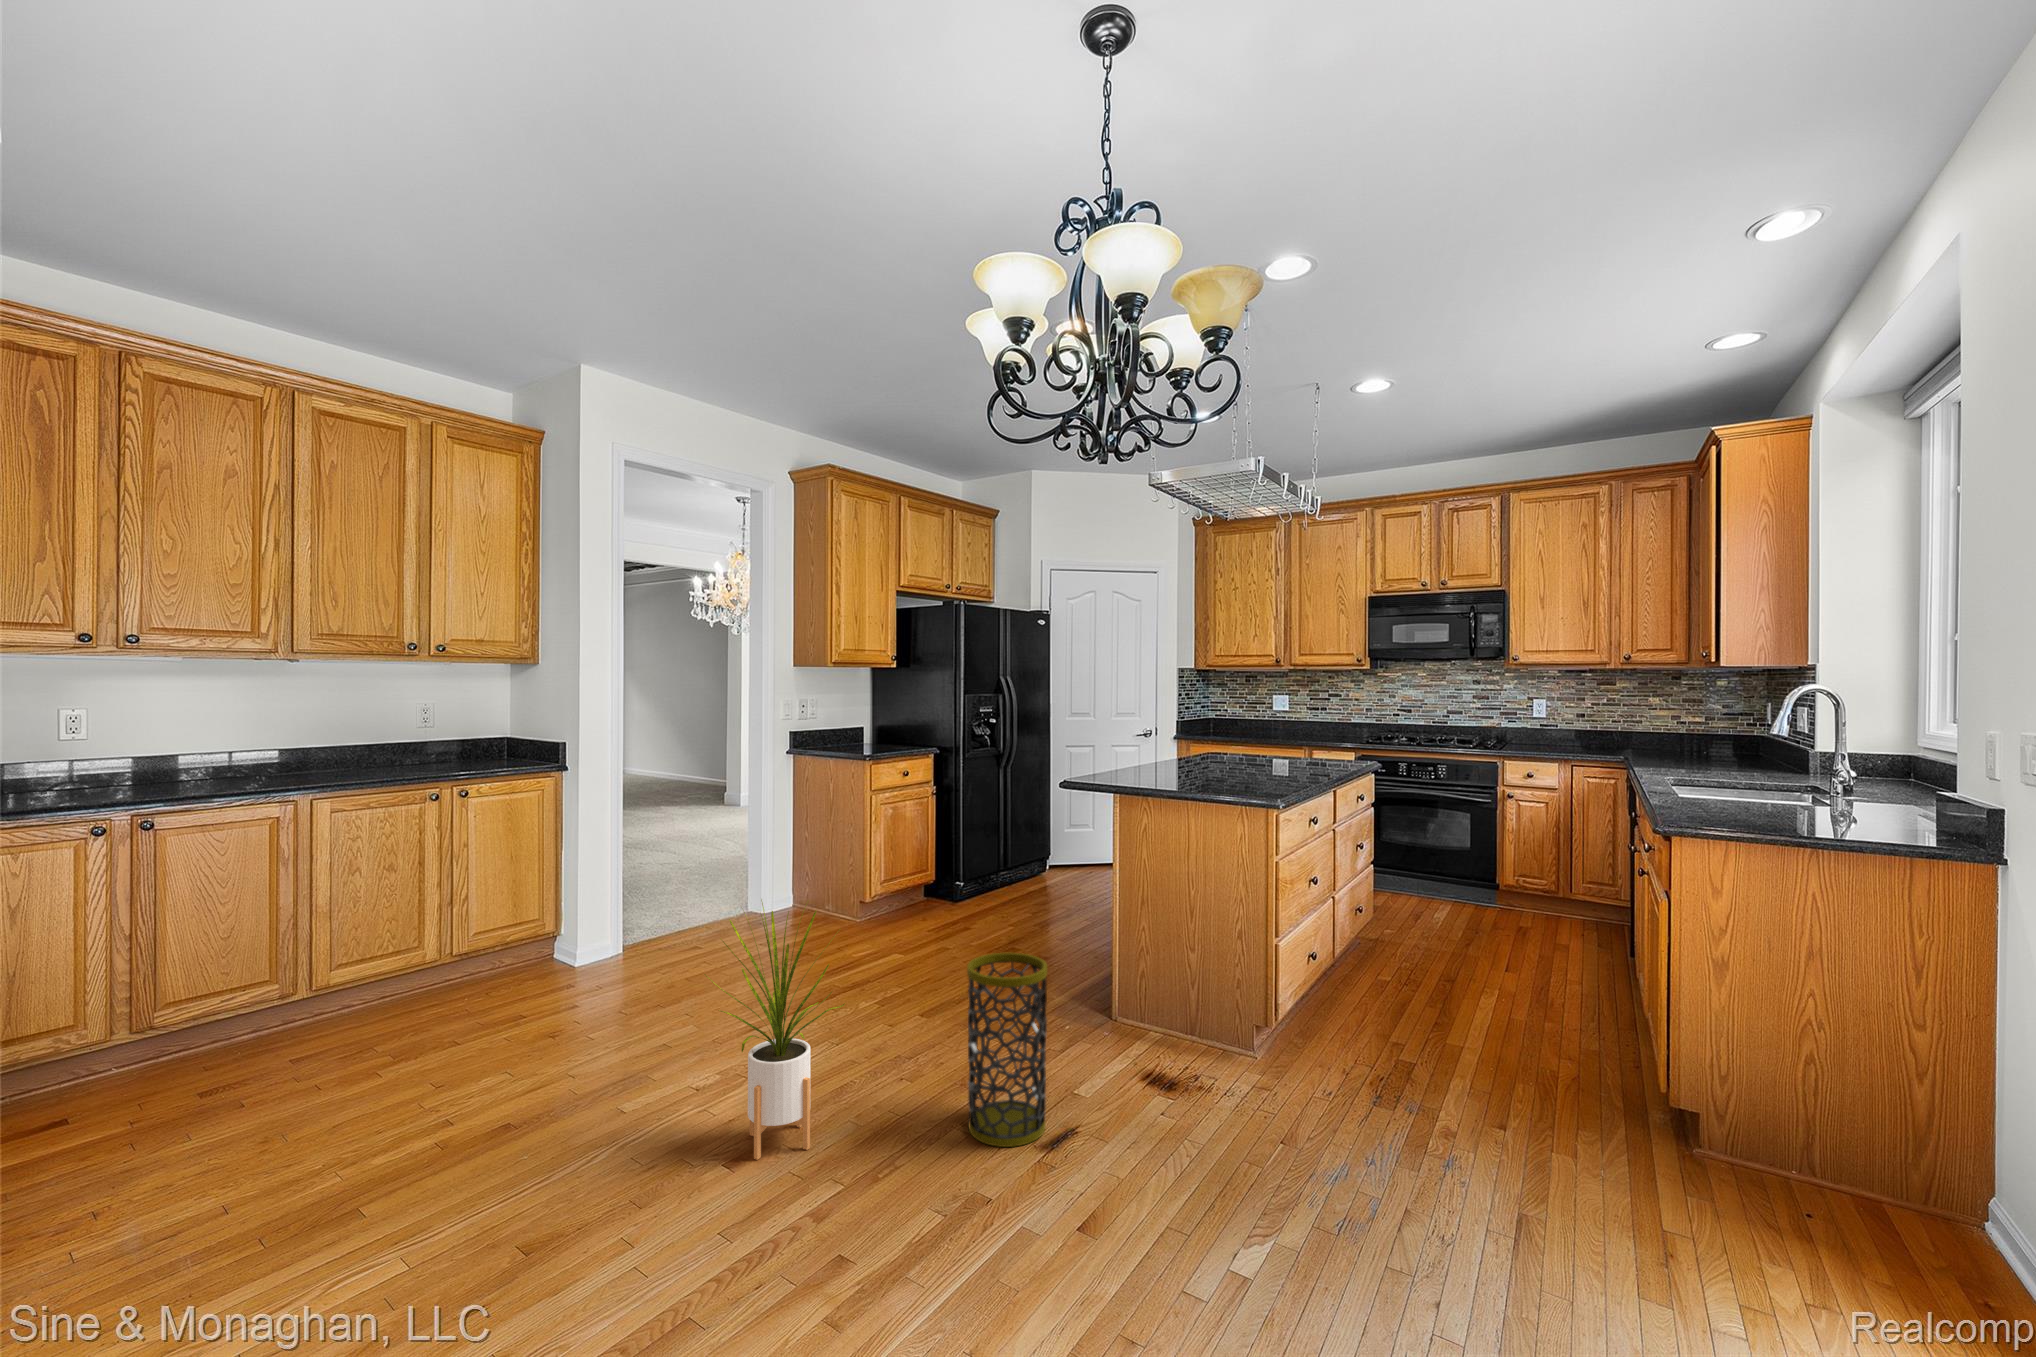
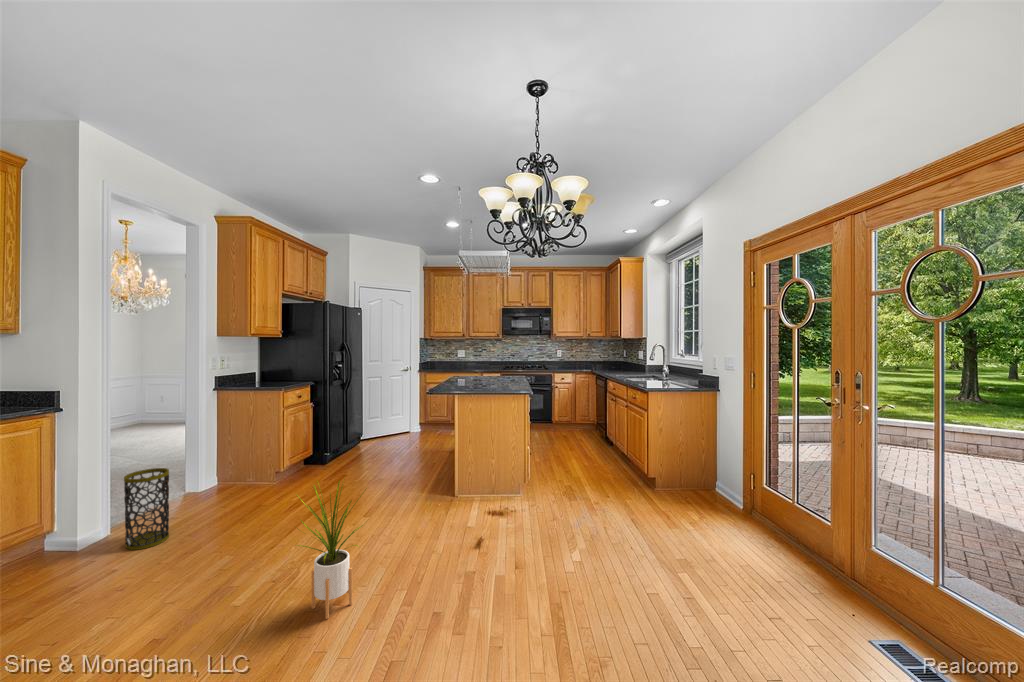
trash can: present [967,953,1047,1147] -> present [124,468,169,550]

